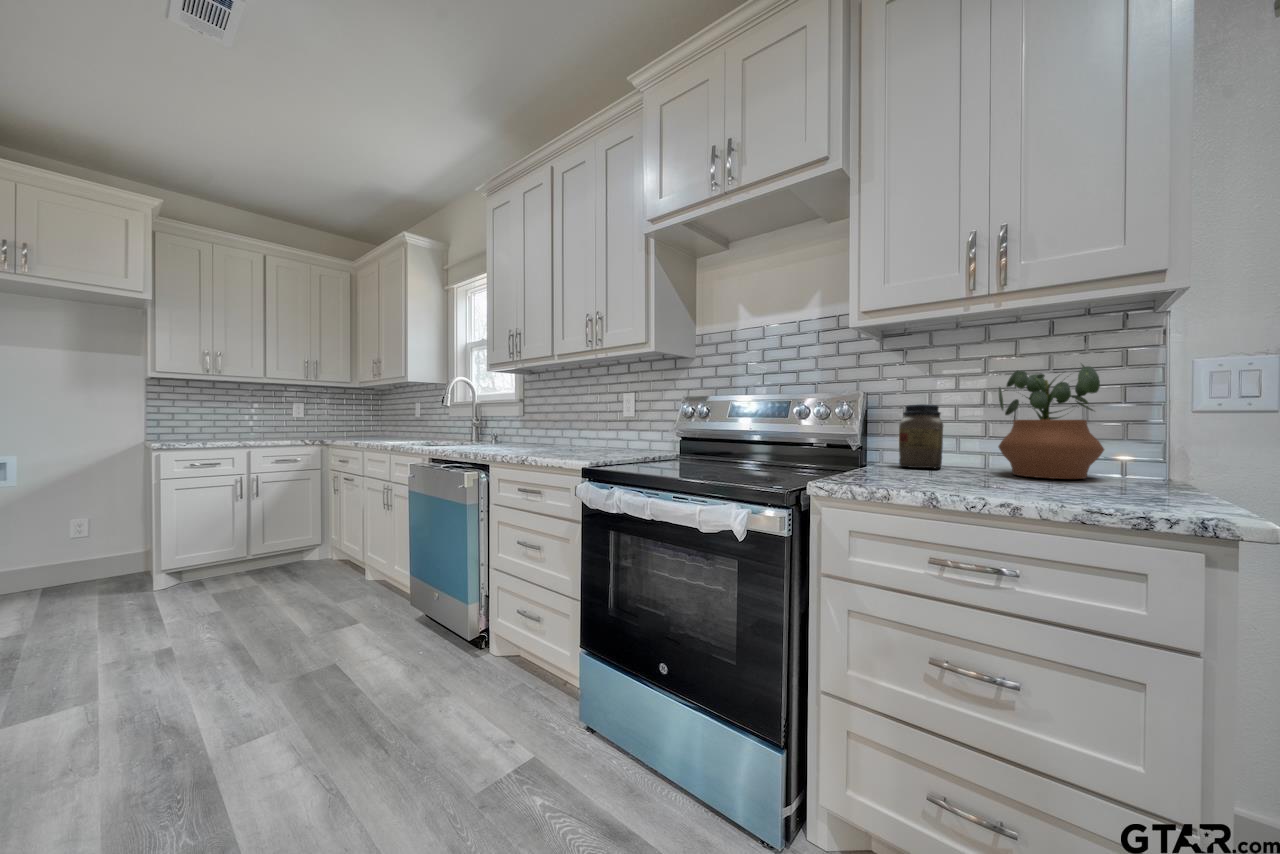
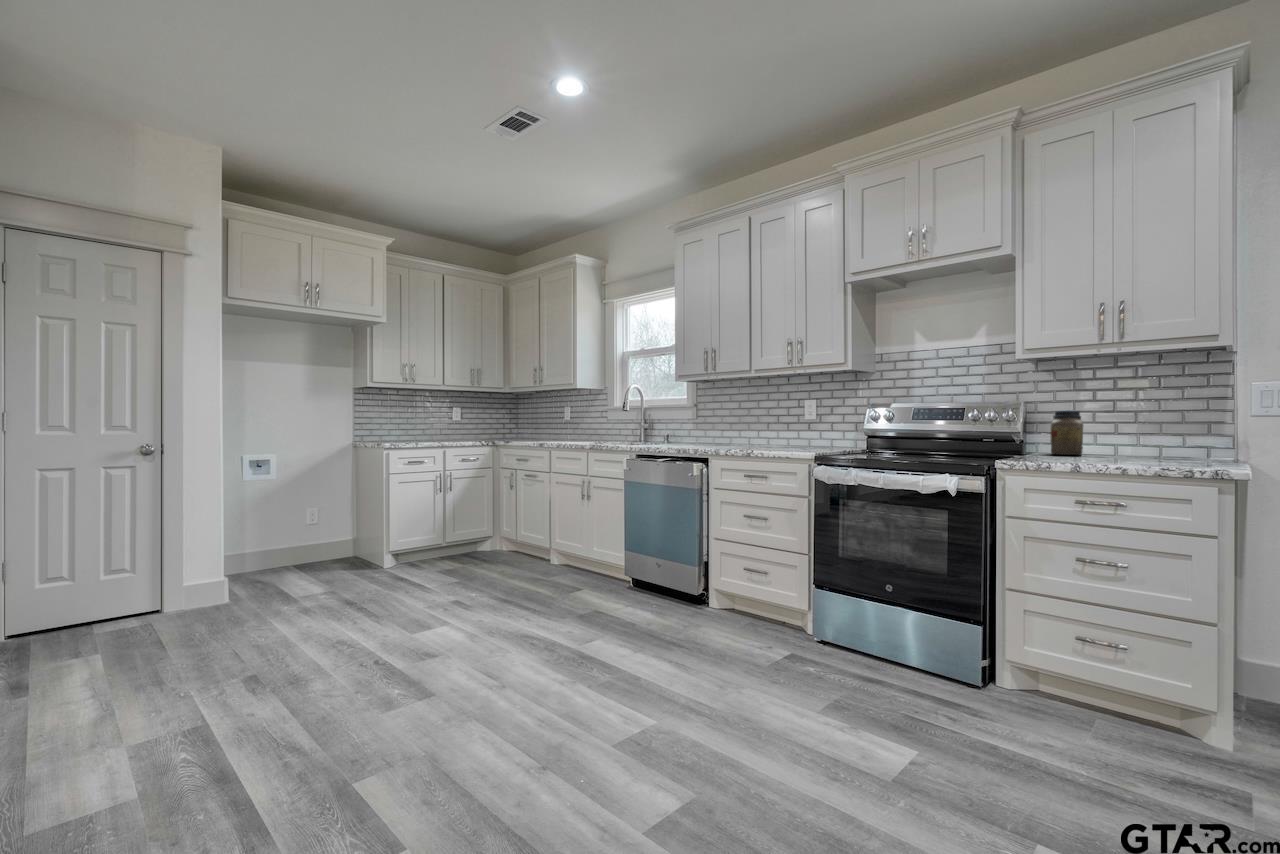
potted plant: present [998,365,1104,479] -> none [1122,384,1193,459]

